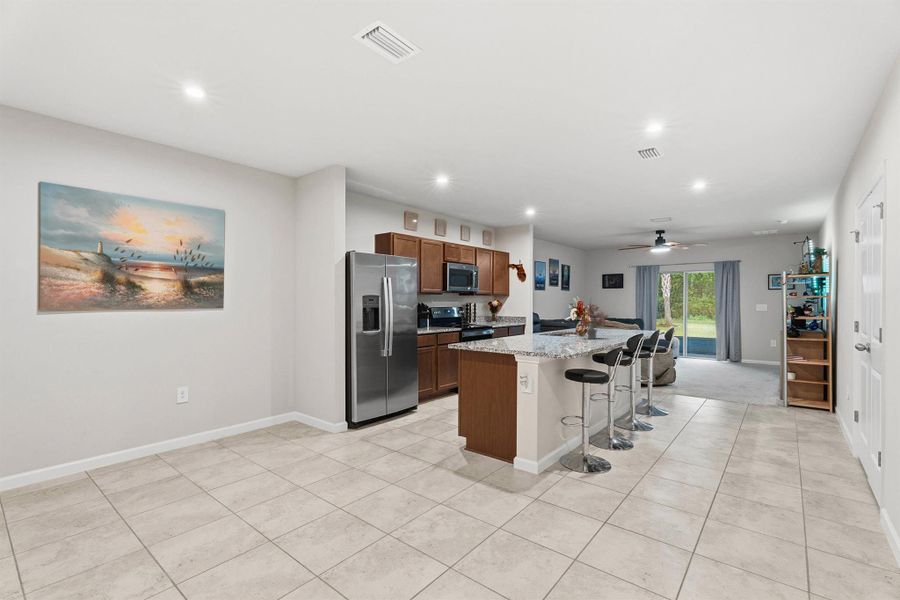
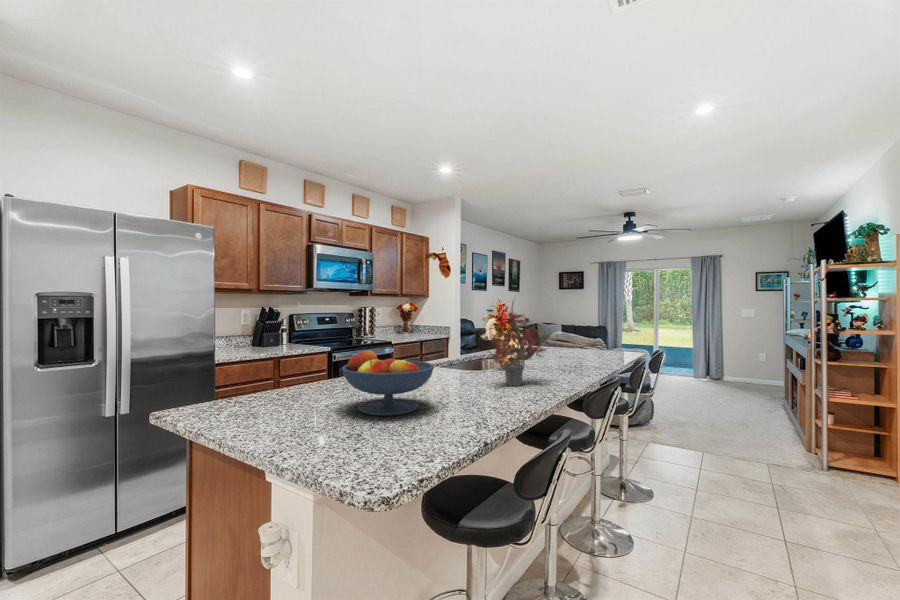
fruit bowl: none [525,319,564,344] -> present [341,351,434,416]

